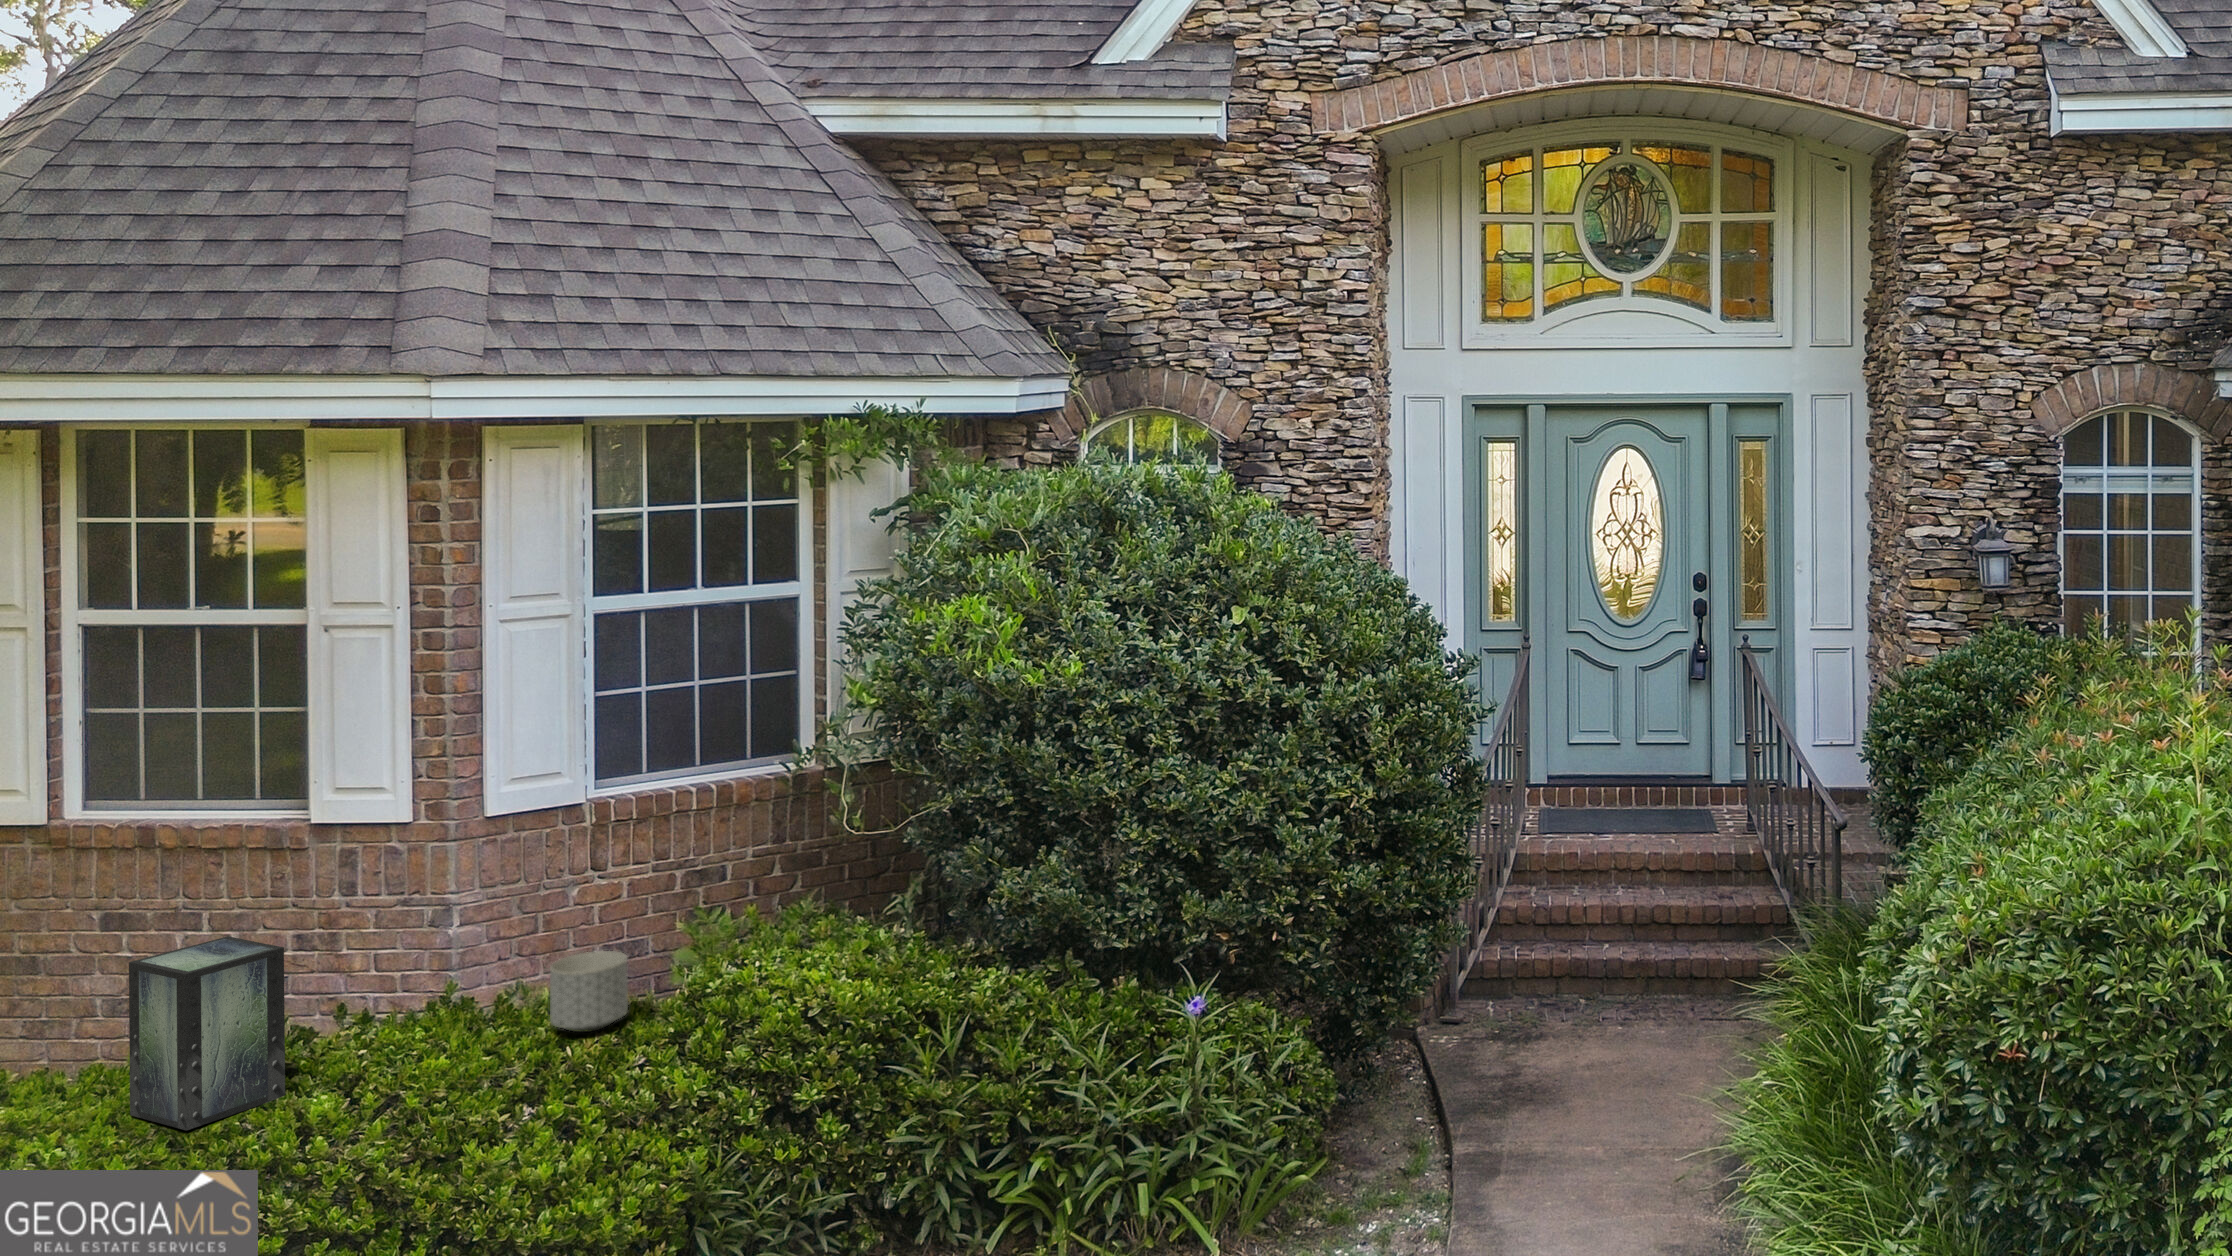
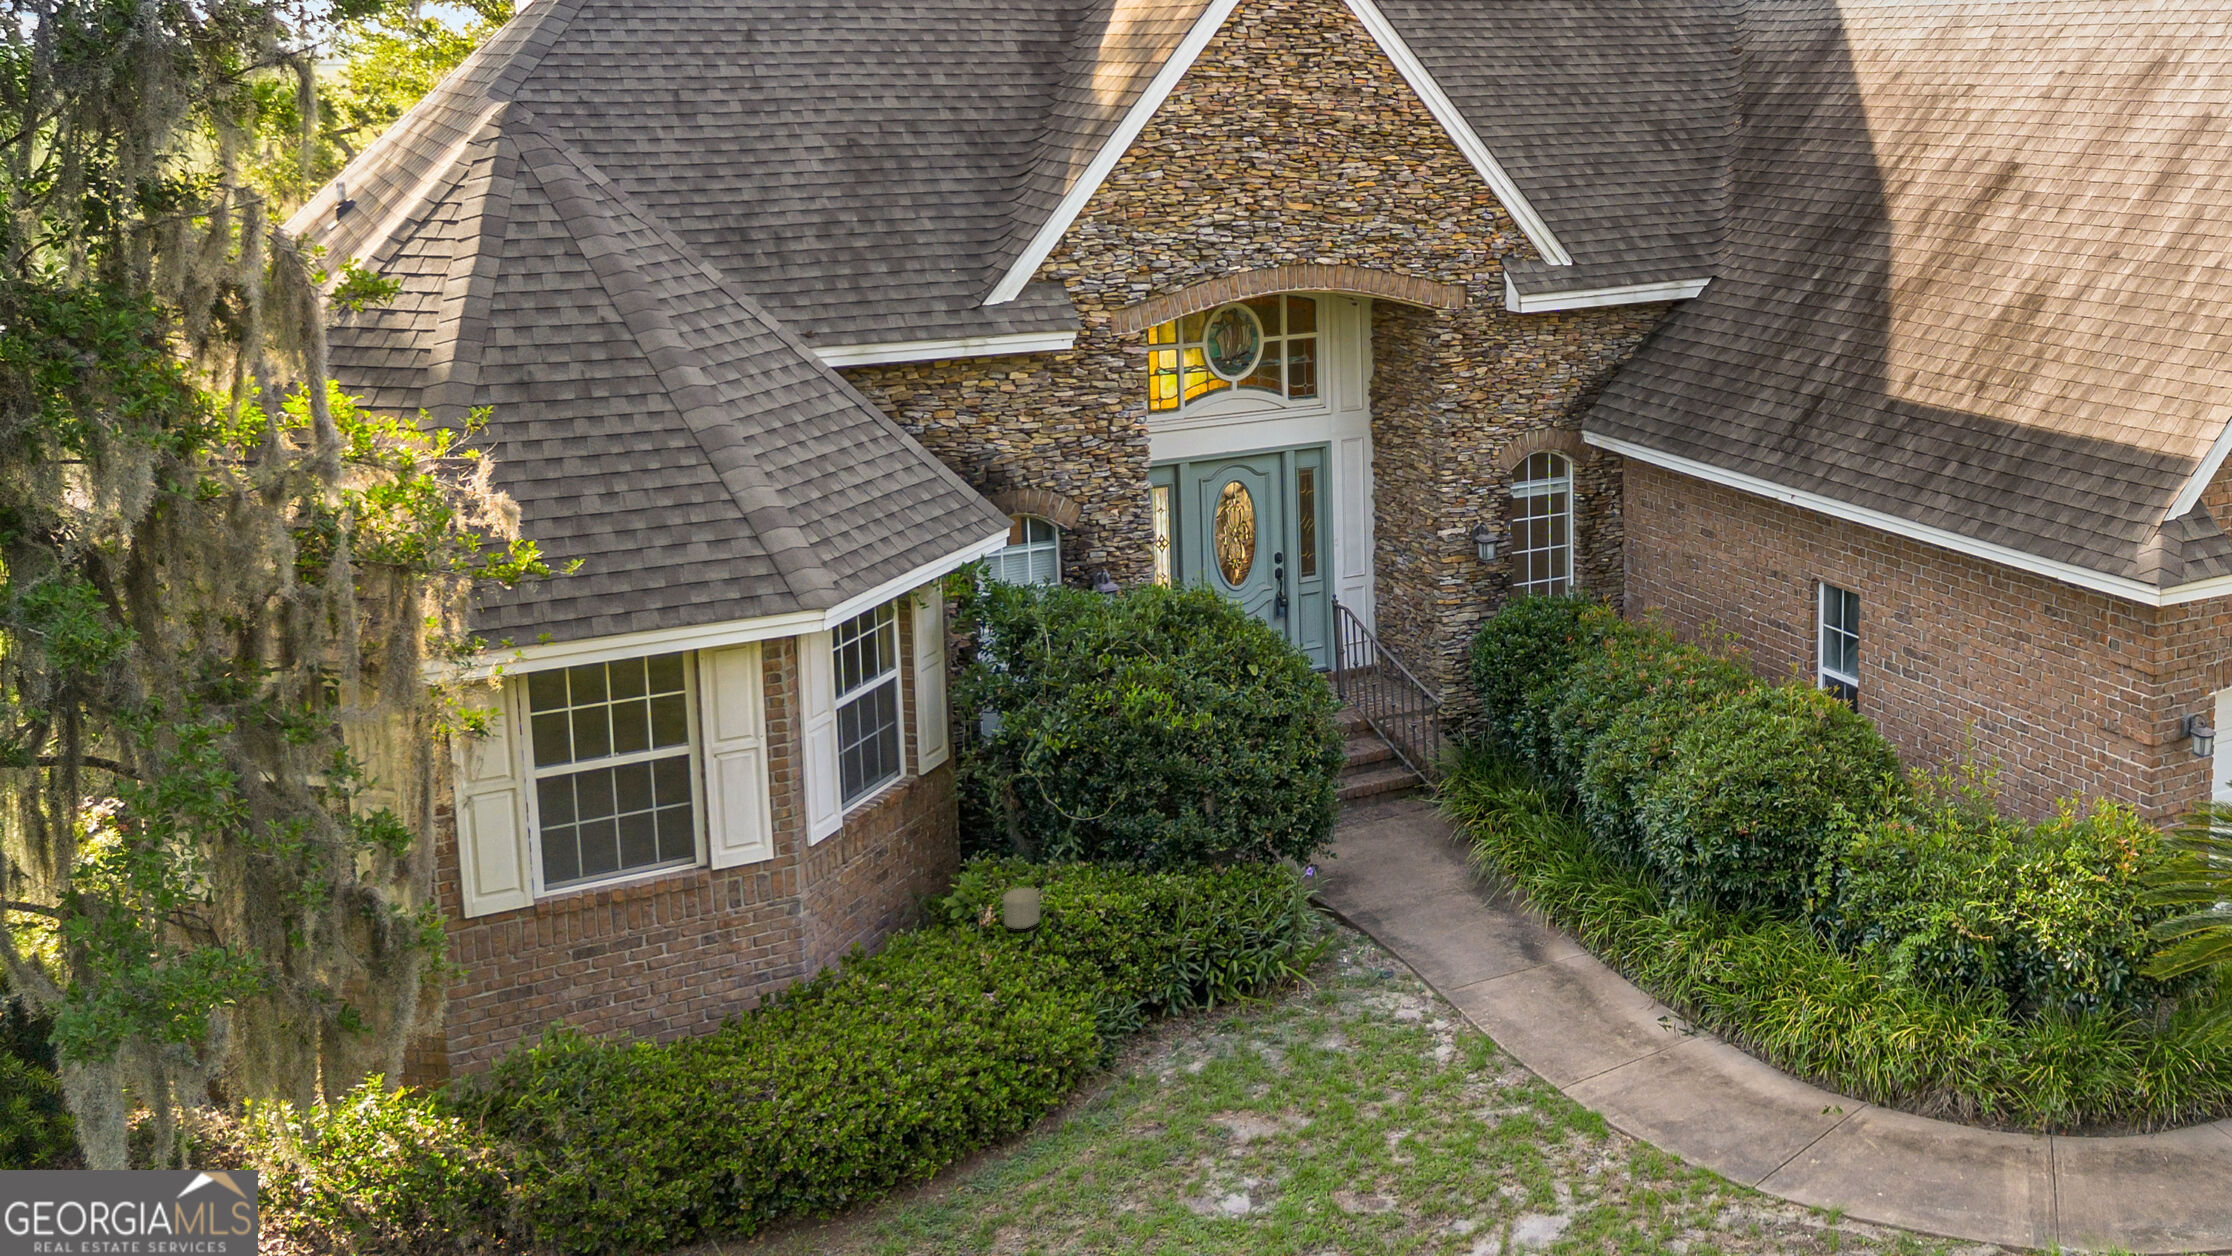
storage box: present [129,936,285,1131] -> none [878,916,938,1009]

